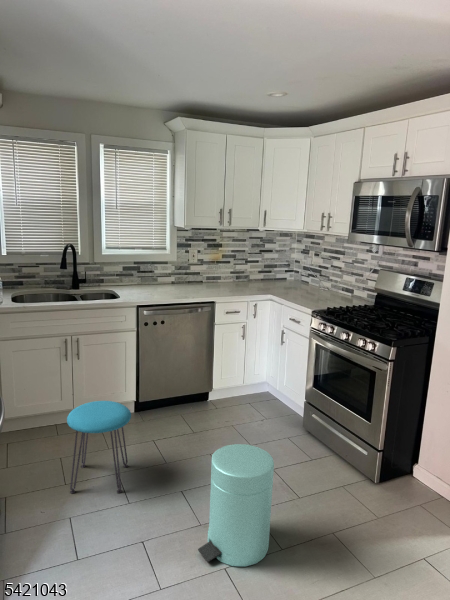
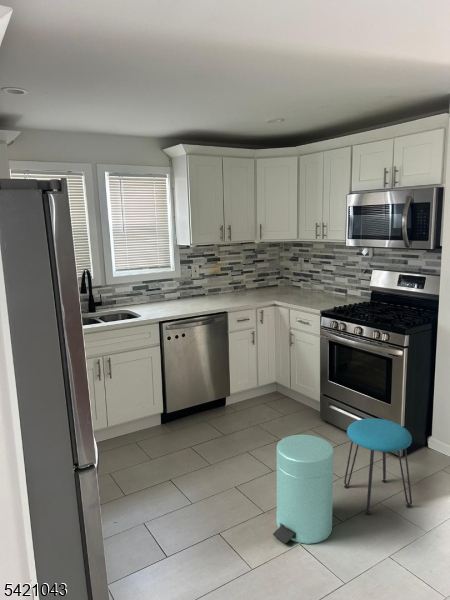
stool: present [67,401,131,493] -> present [344,418,412,514]

